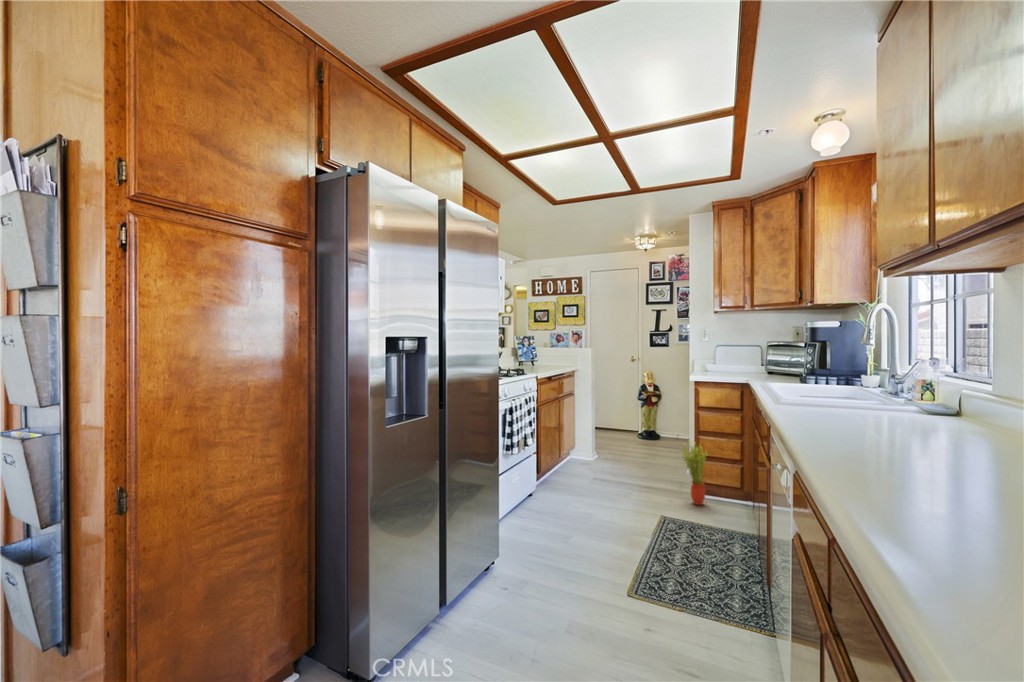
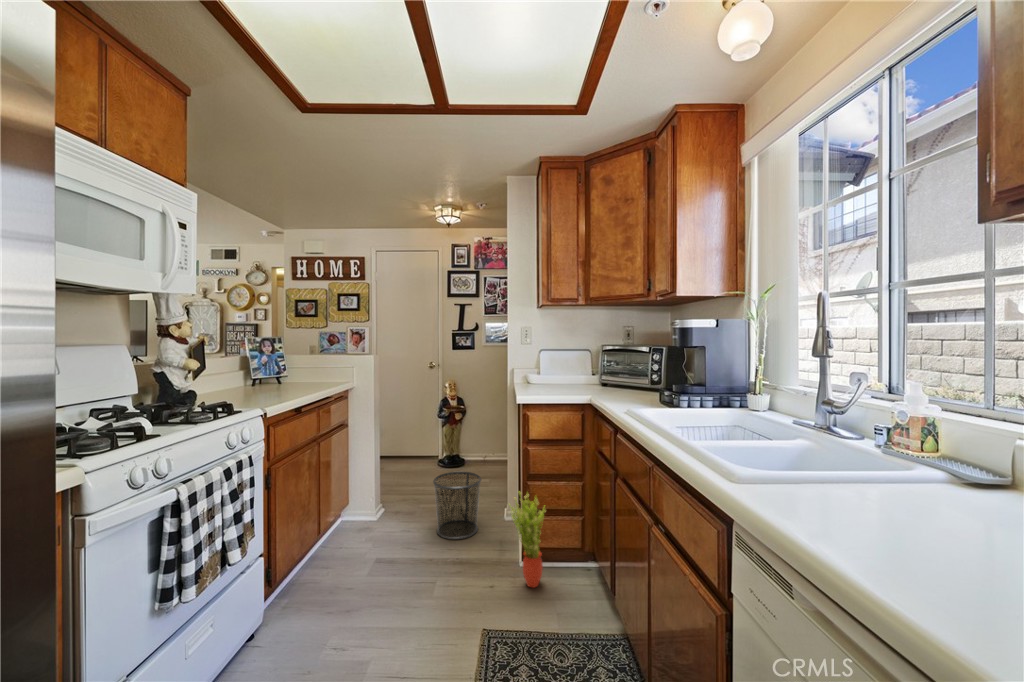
waste bin: none [631,433,667,477] -> present [433,471,481,539]

